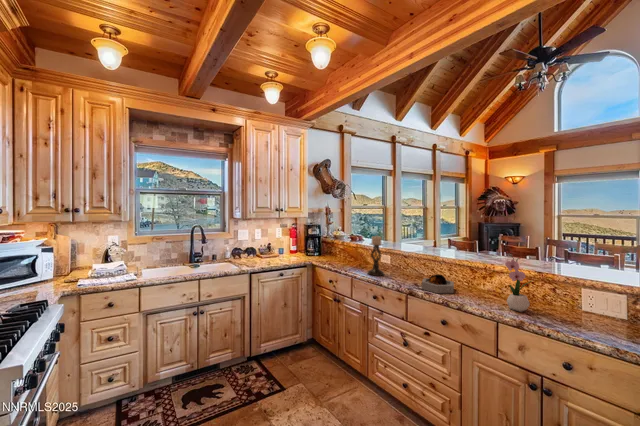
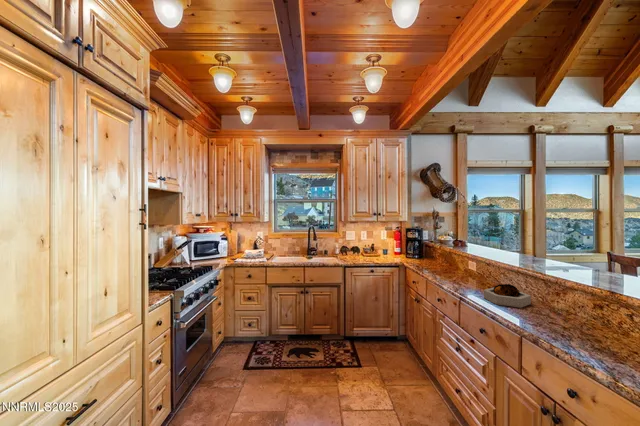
candle holder: present [367,236,384,276] -> none [444,238,463,281]
flower arrangement: present [505,251,531,312] -> none [565,260,615,342]

